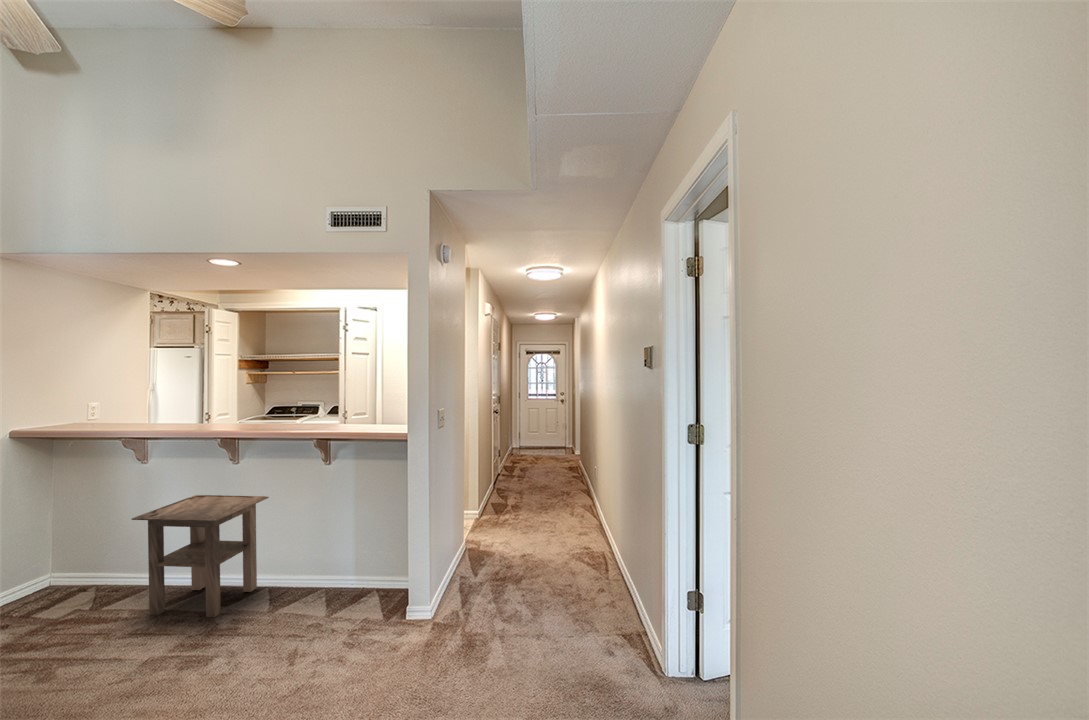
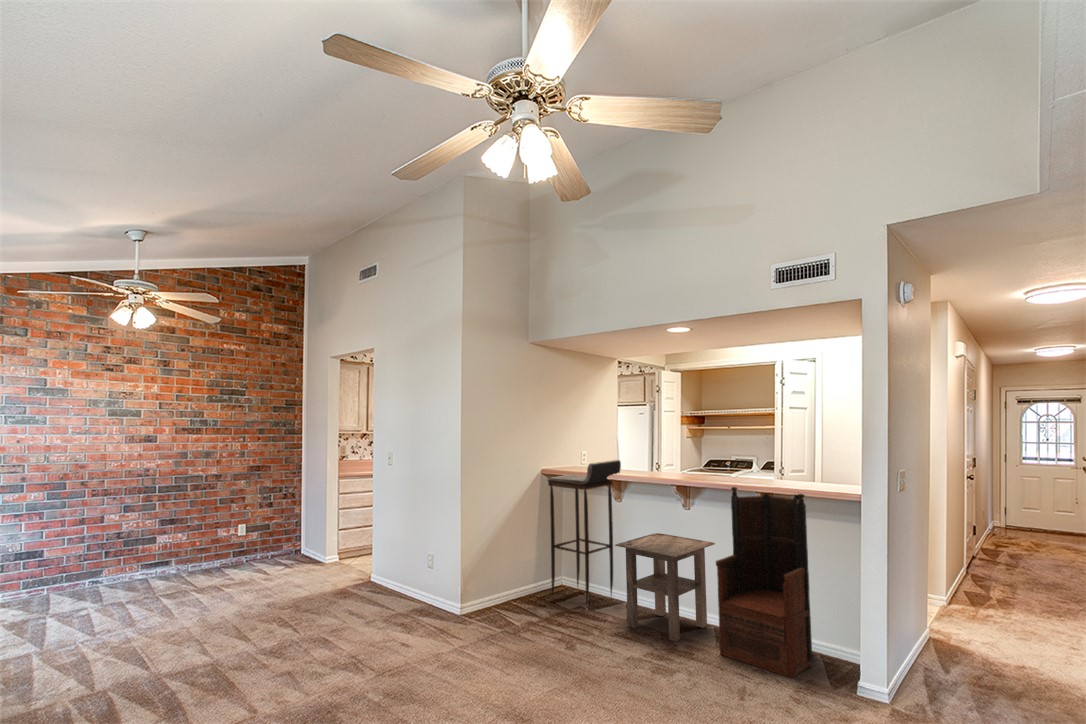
bar stool: none [23,412,147,607] -> present [547,460,621,604]
armchair: none [266,430,367,622] -> present [716,487,812,678]

